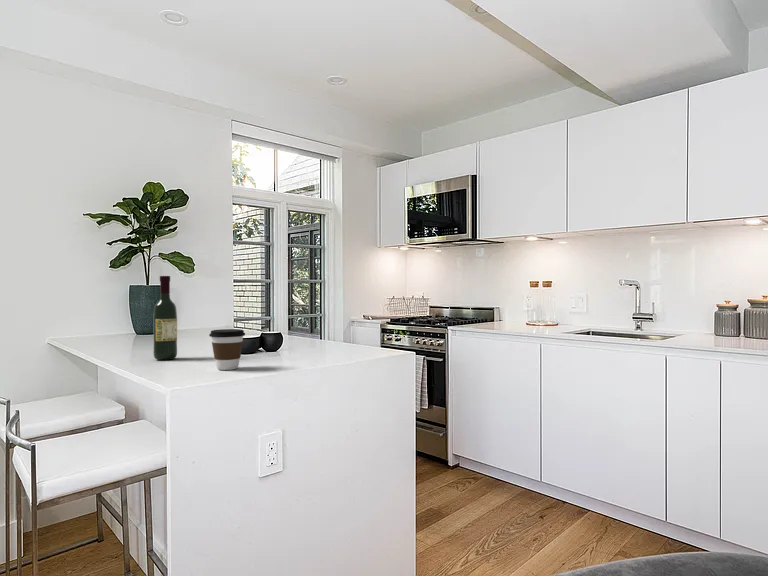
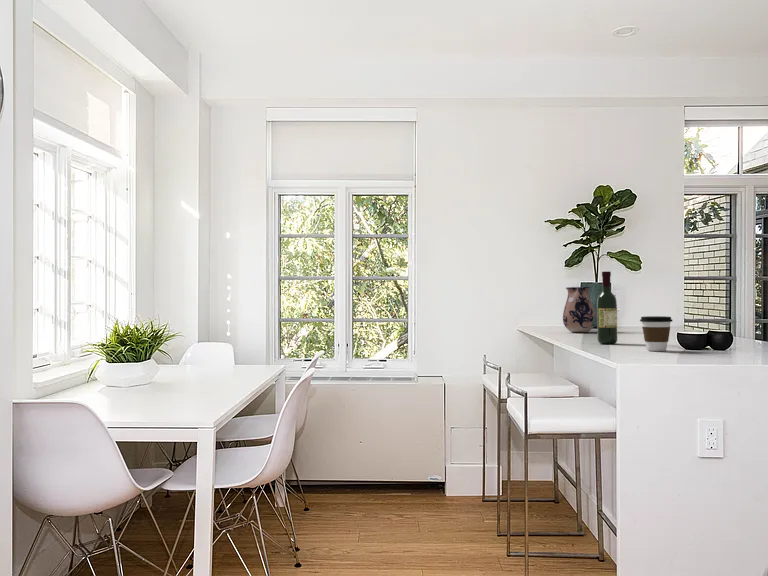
ceramic pitcher: none [106,290,145,340] -> present [563,287,596,332]

